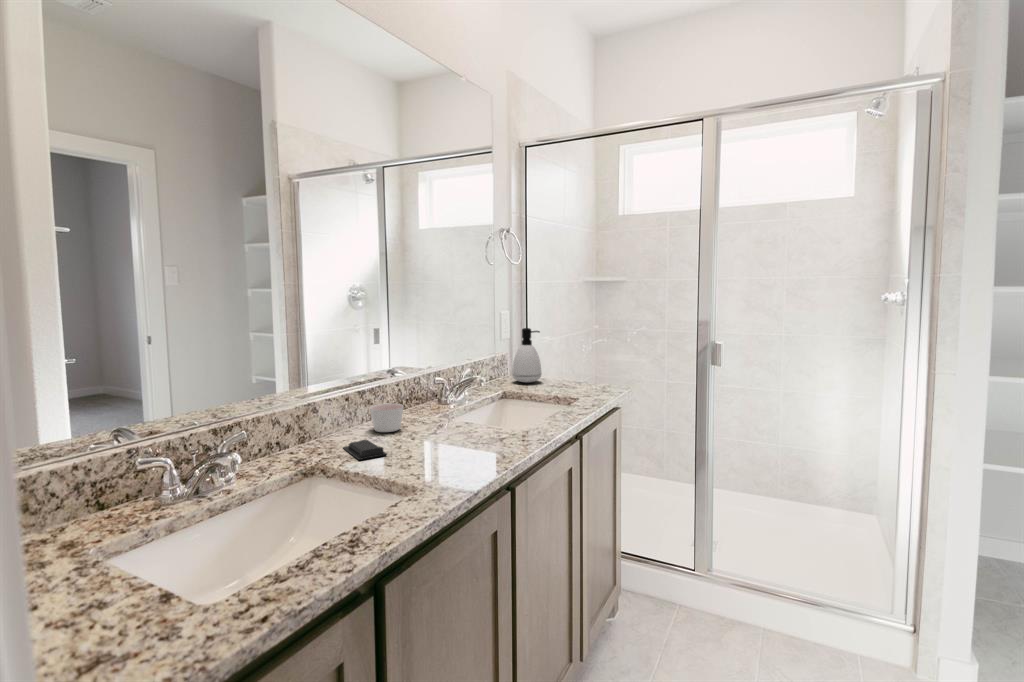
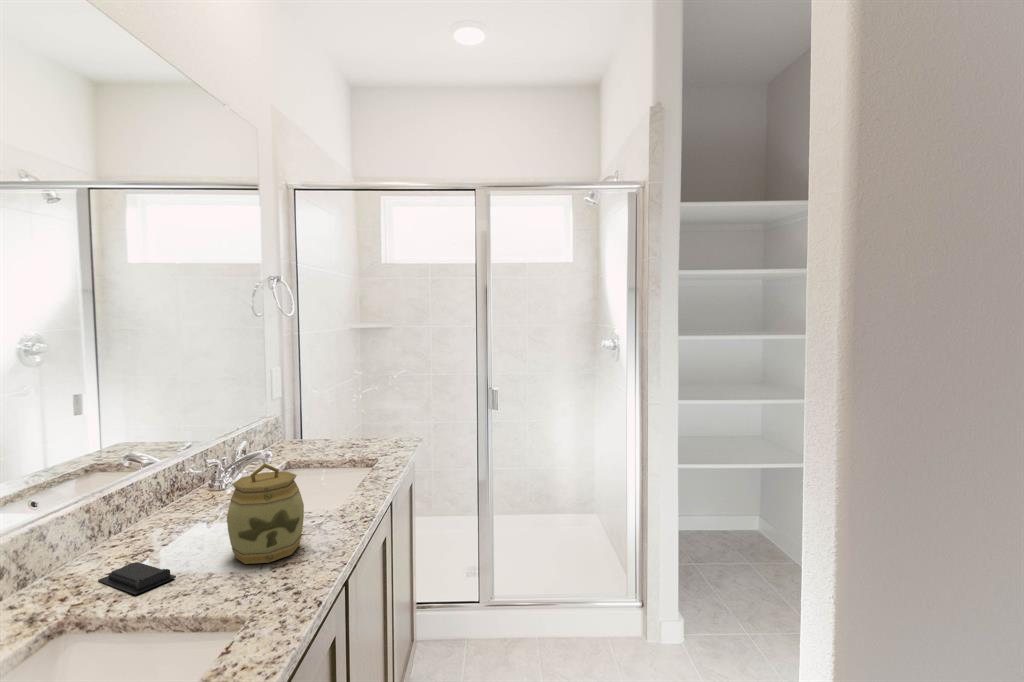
soap dispenser: present [512,328,542,383] -> none [291,389,324,449]
jar: none [425,376,484,457] -> present [227,463,304,564]
candle: present [370,403,403,432] -> none [129,504,180,546]

